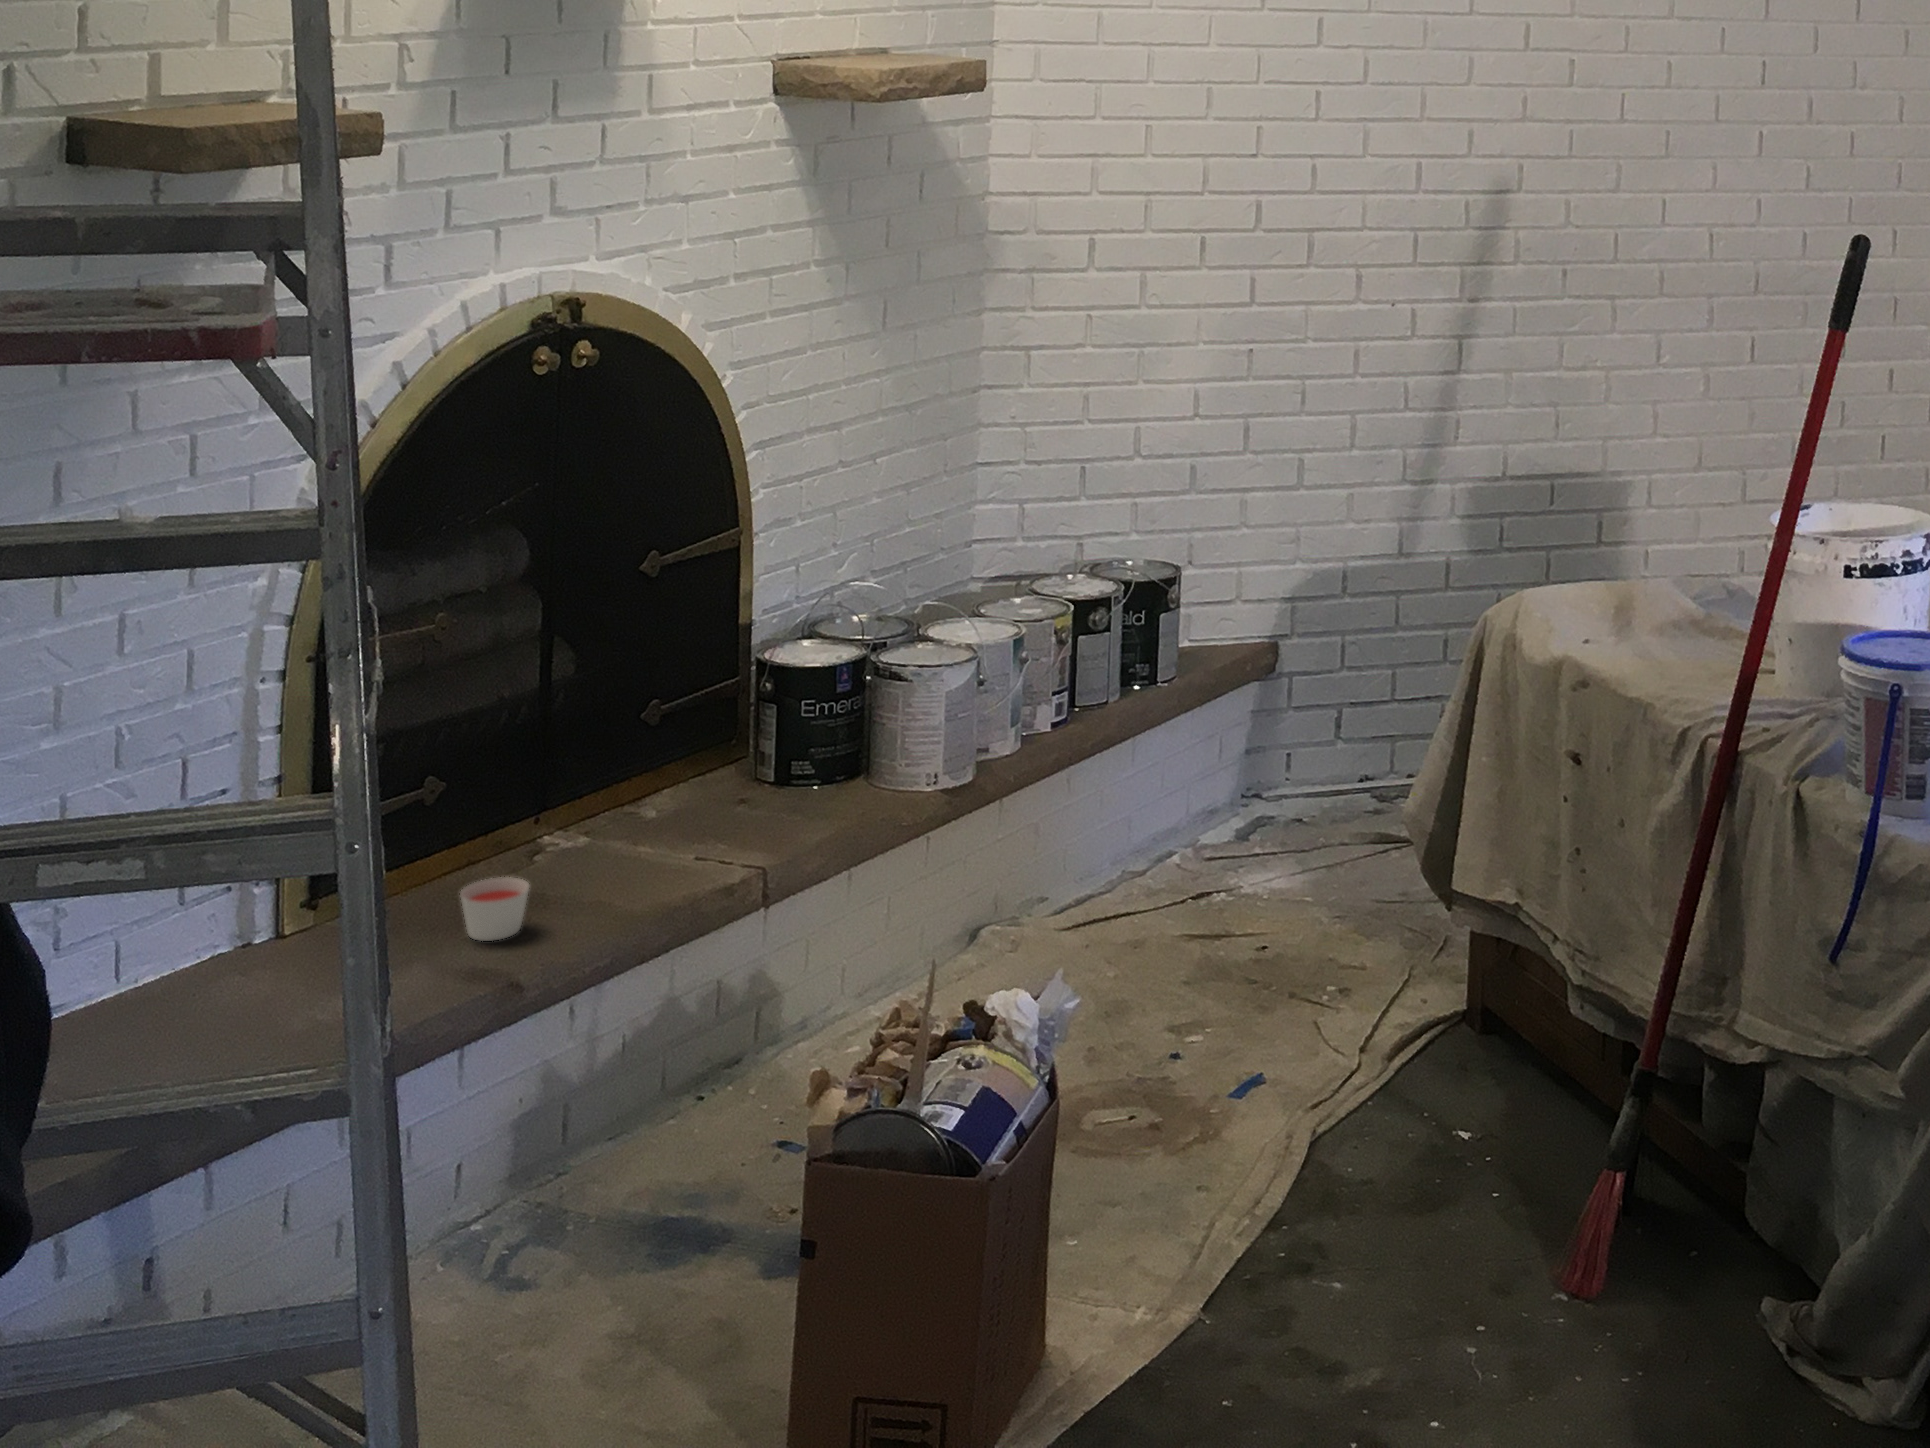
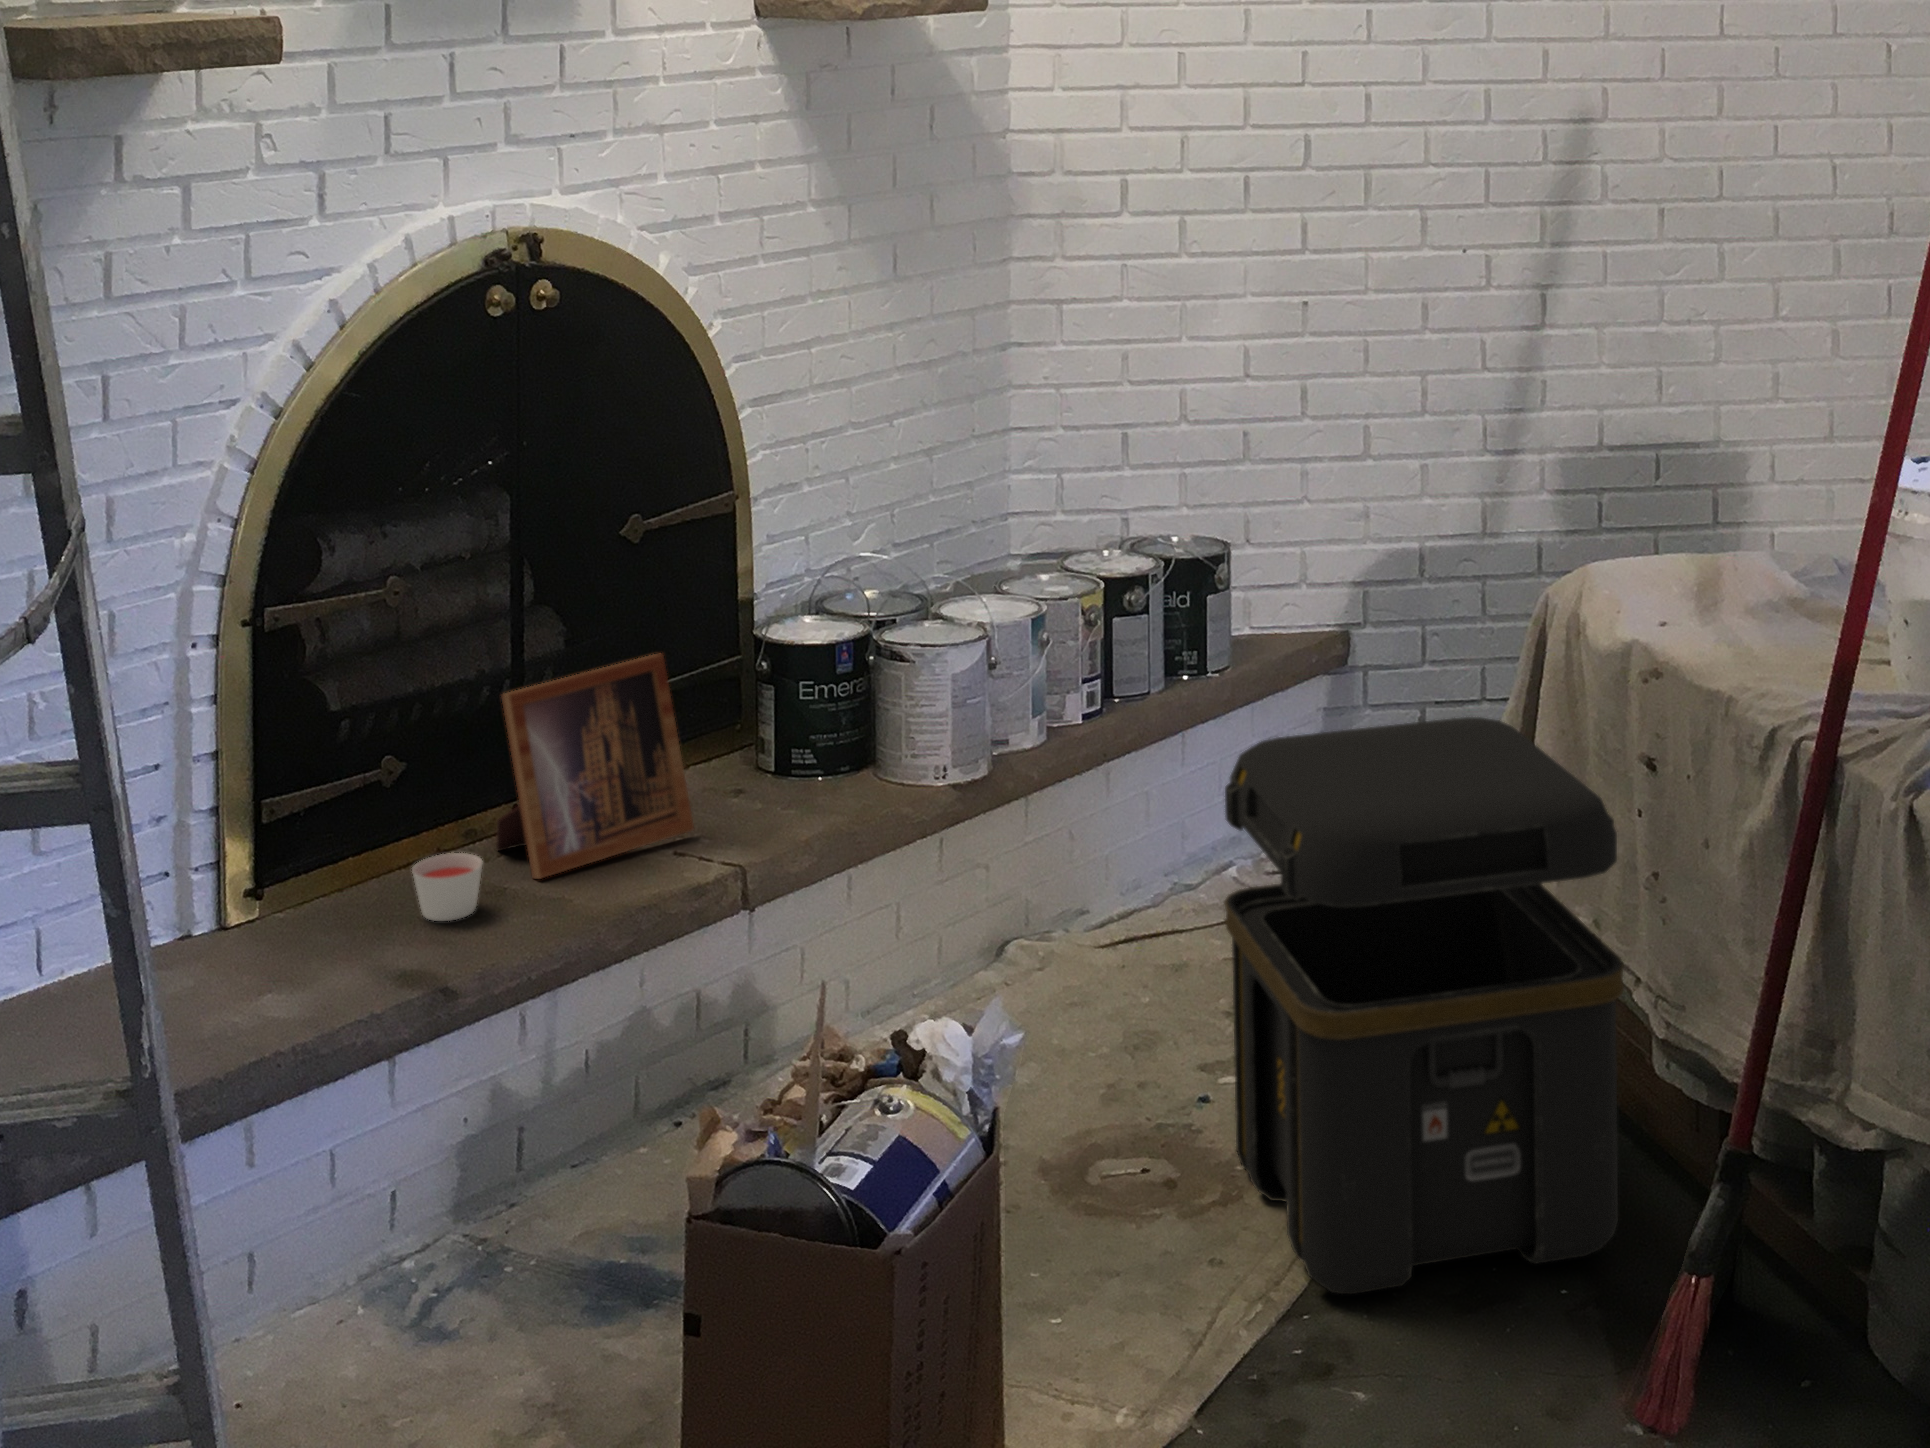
picture frame: none [522,686,714,897] -> present [496,653,694,879]
toolbox: none [1211,721,1554,1208] -> present [1224,717,1624,1294]

